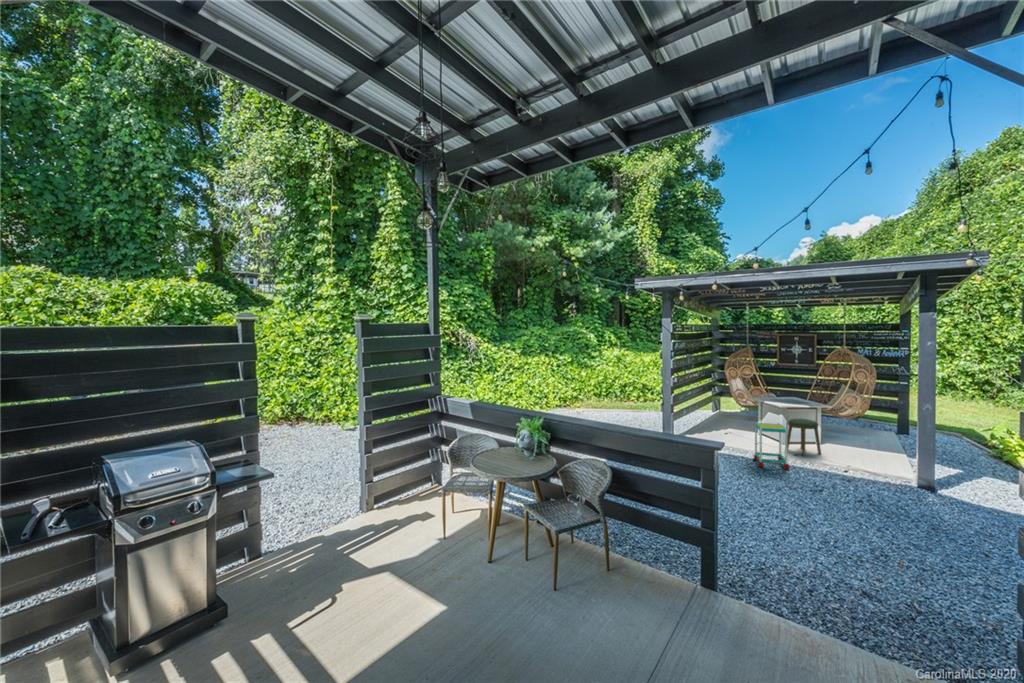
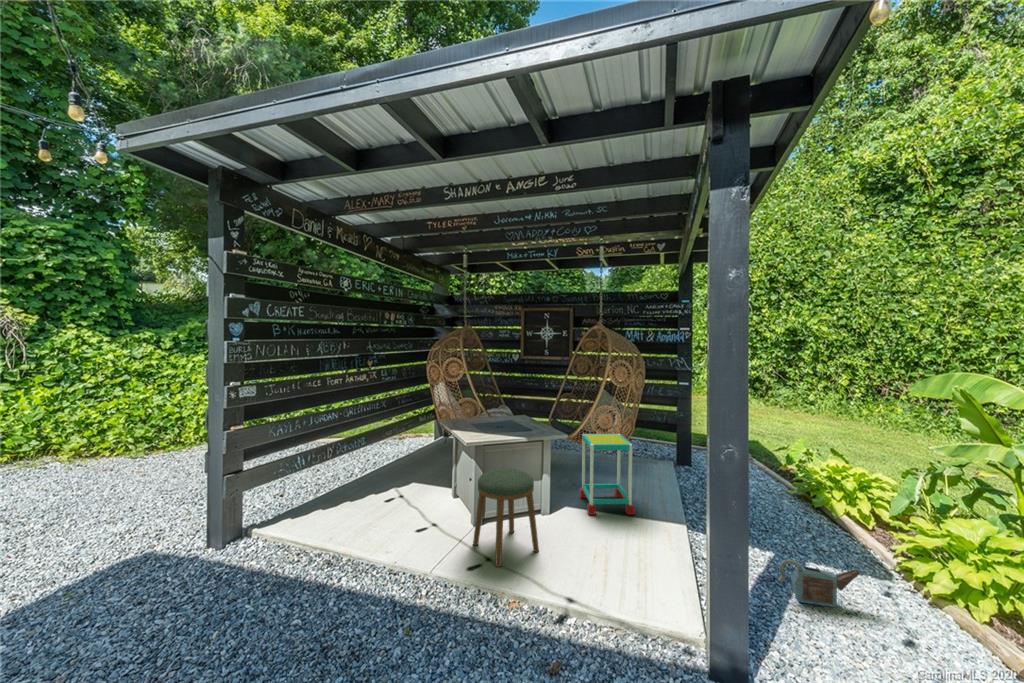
side table: present [753,423,789,469] -> present [580,434,634,515]
watering can: none [952,459,996,479] -> present [778,559,860,607]

